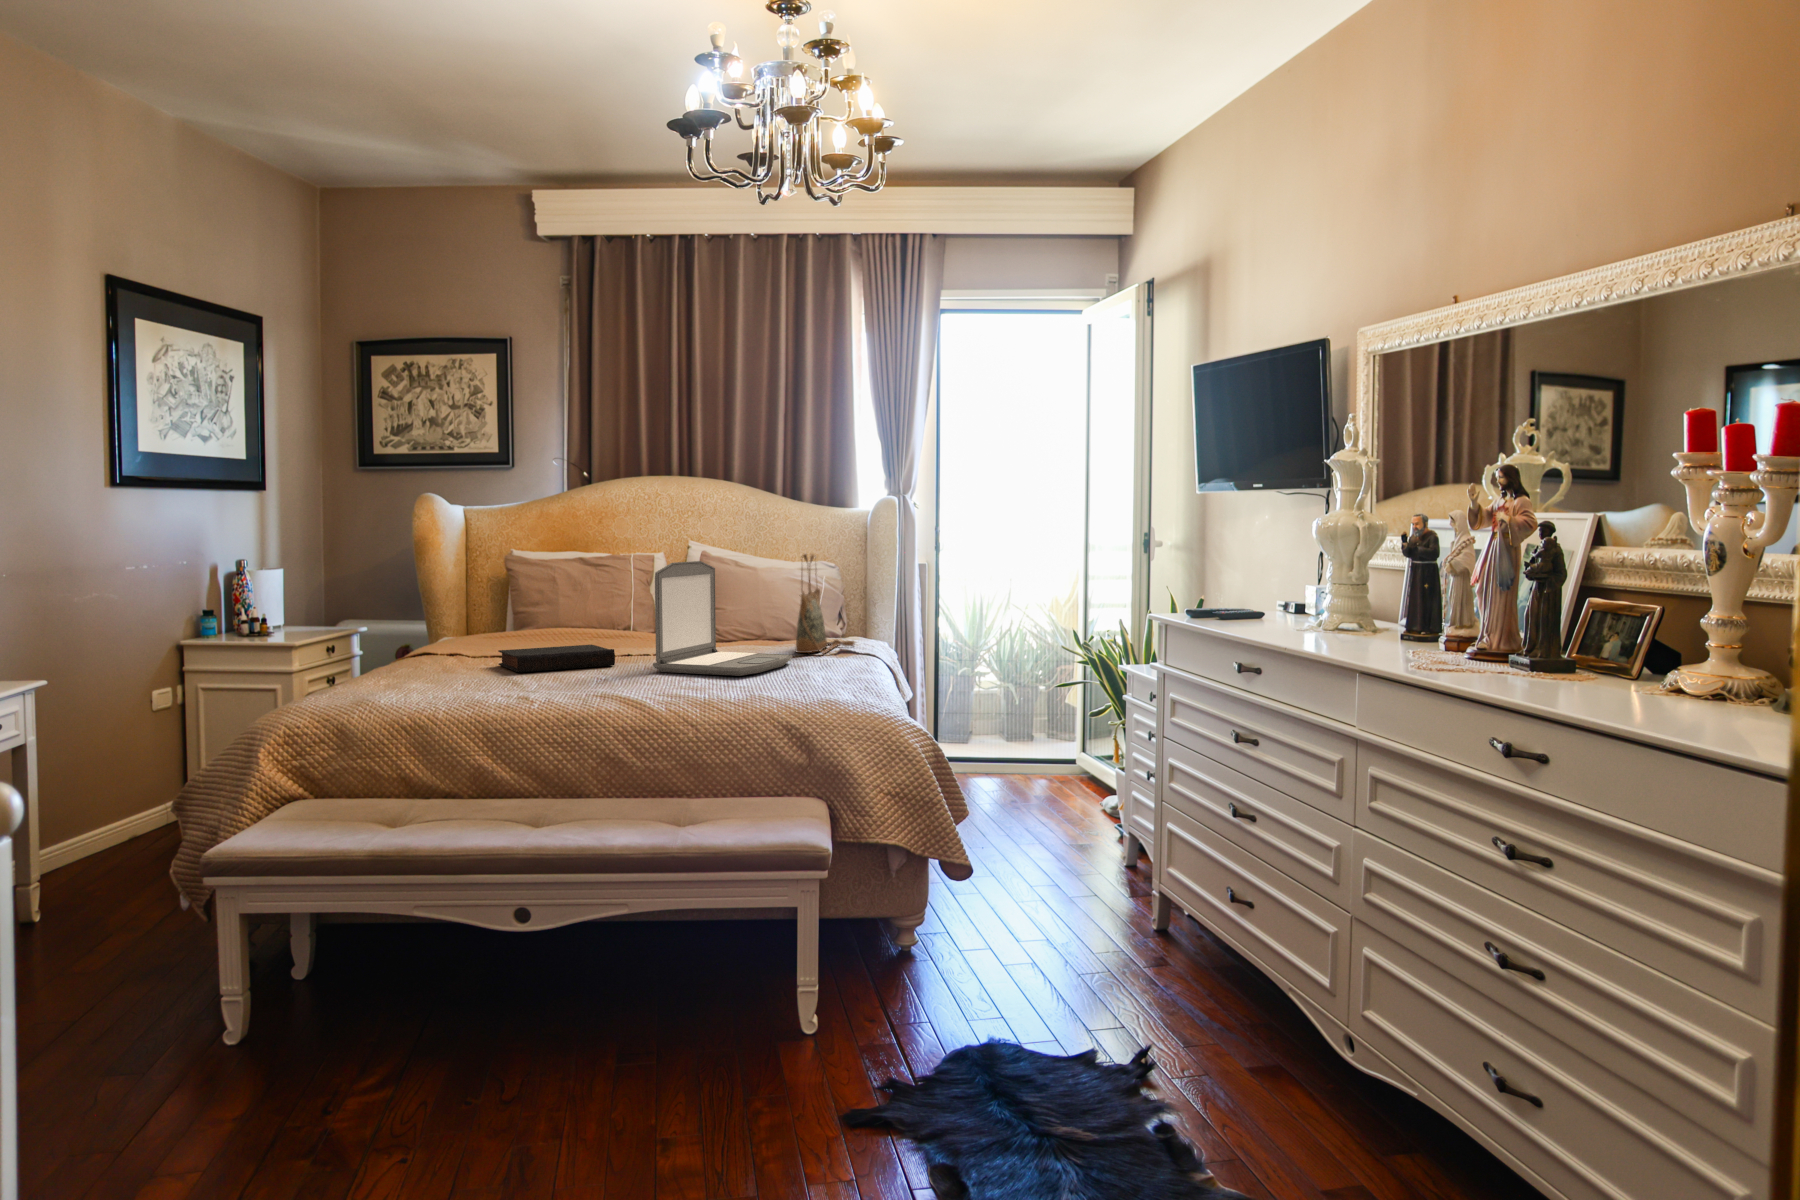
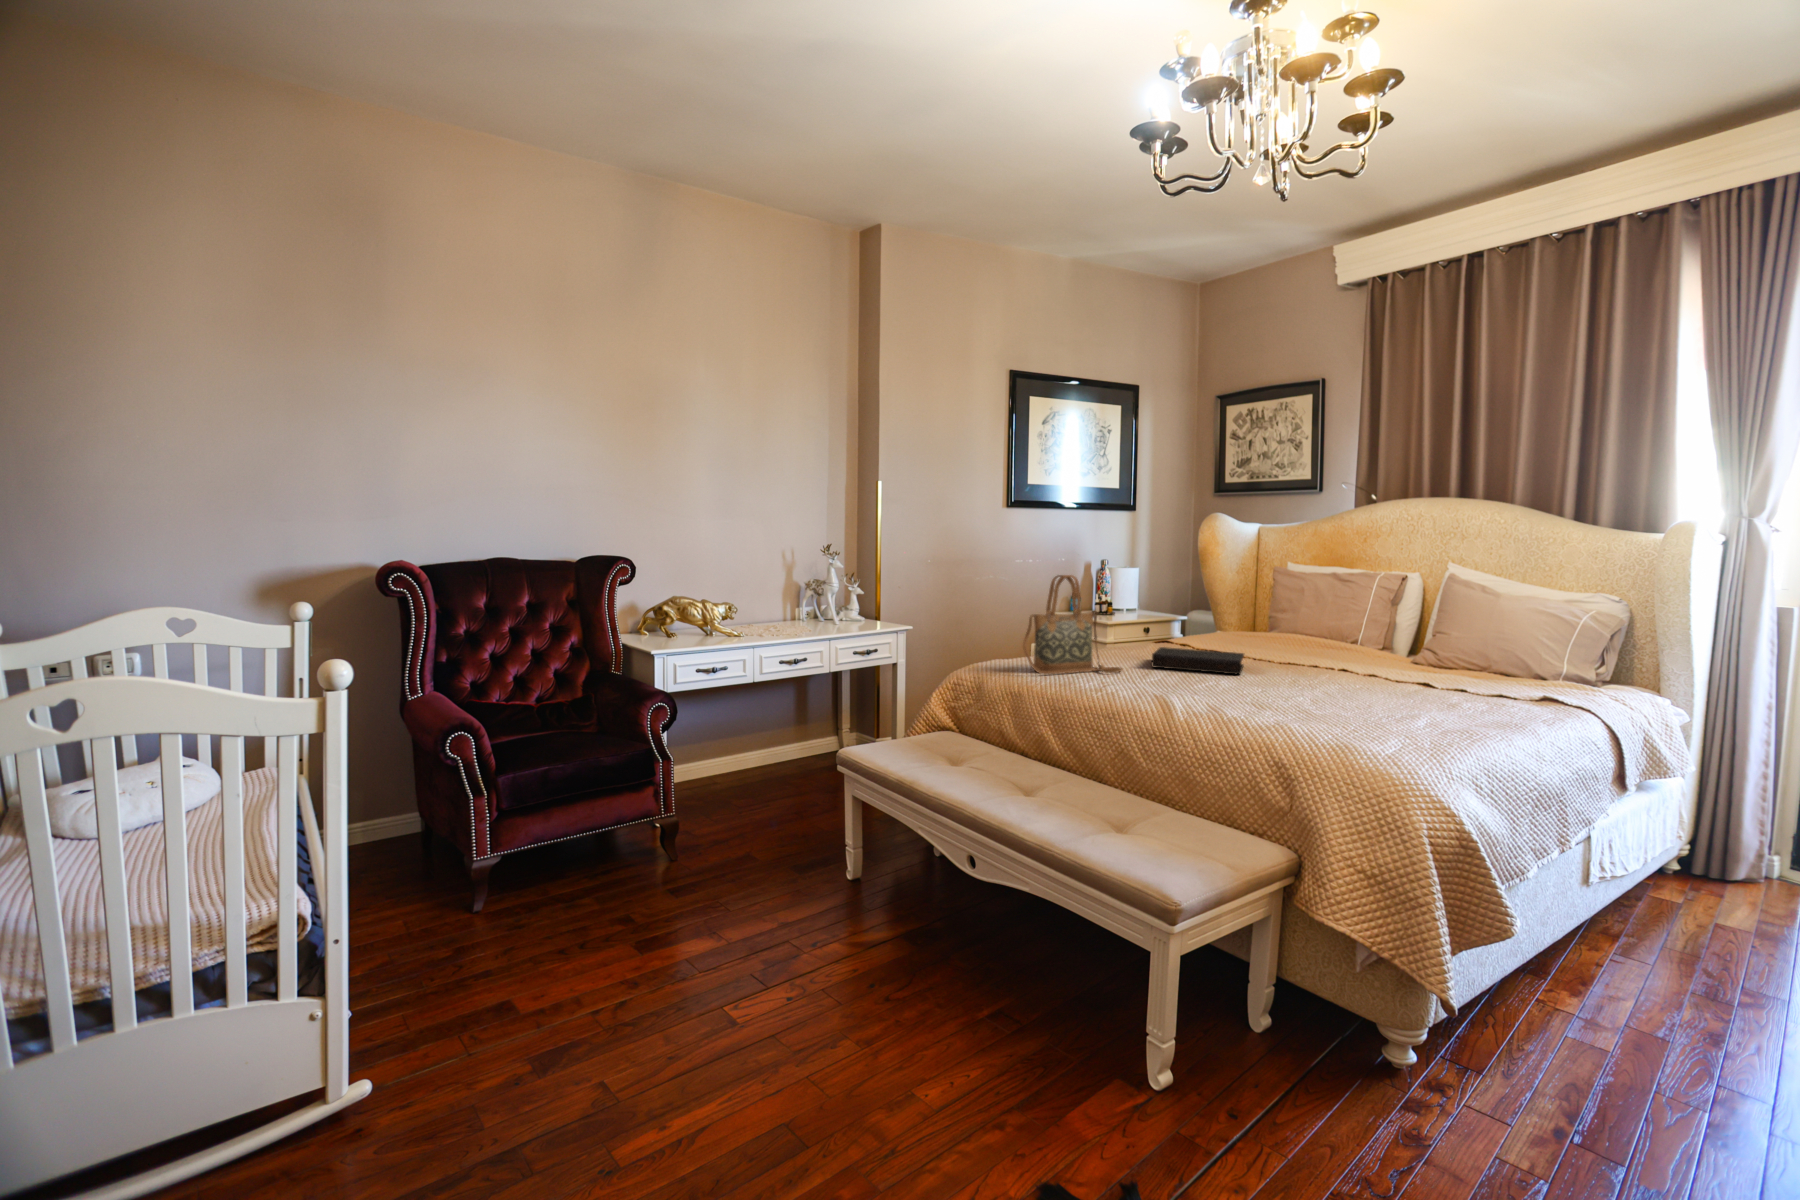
handbag: present [796,554,855,653] -> present [1023,575,1122,675]
laptop: present [653,561,792,676] -> none [1254,586,1421,707]

